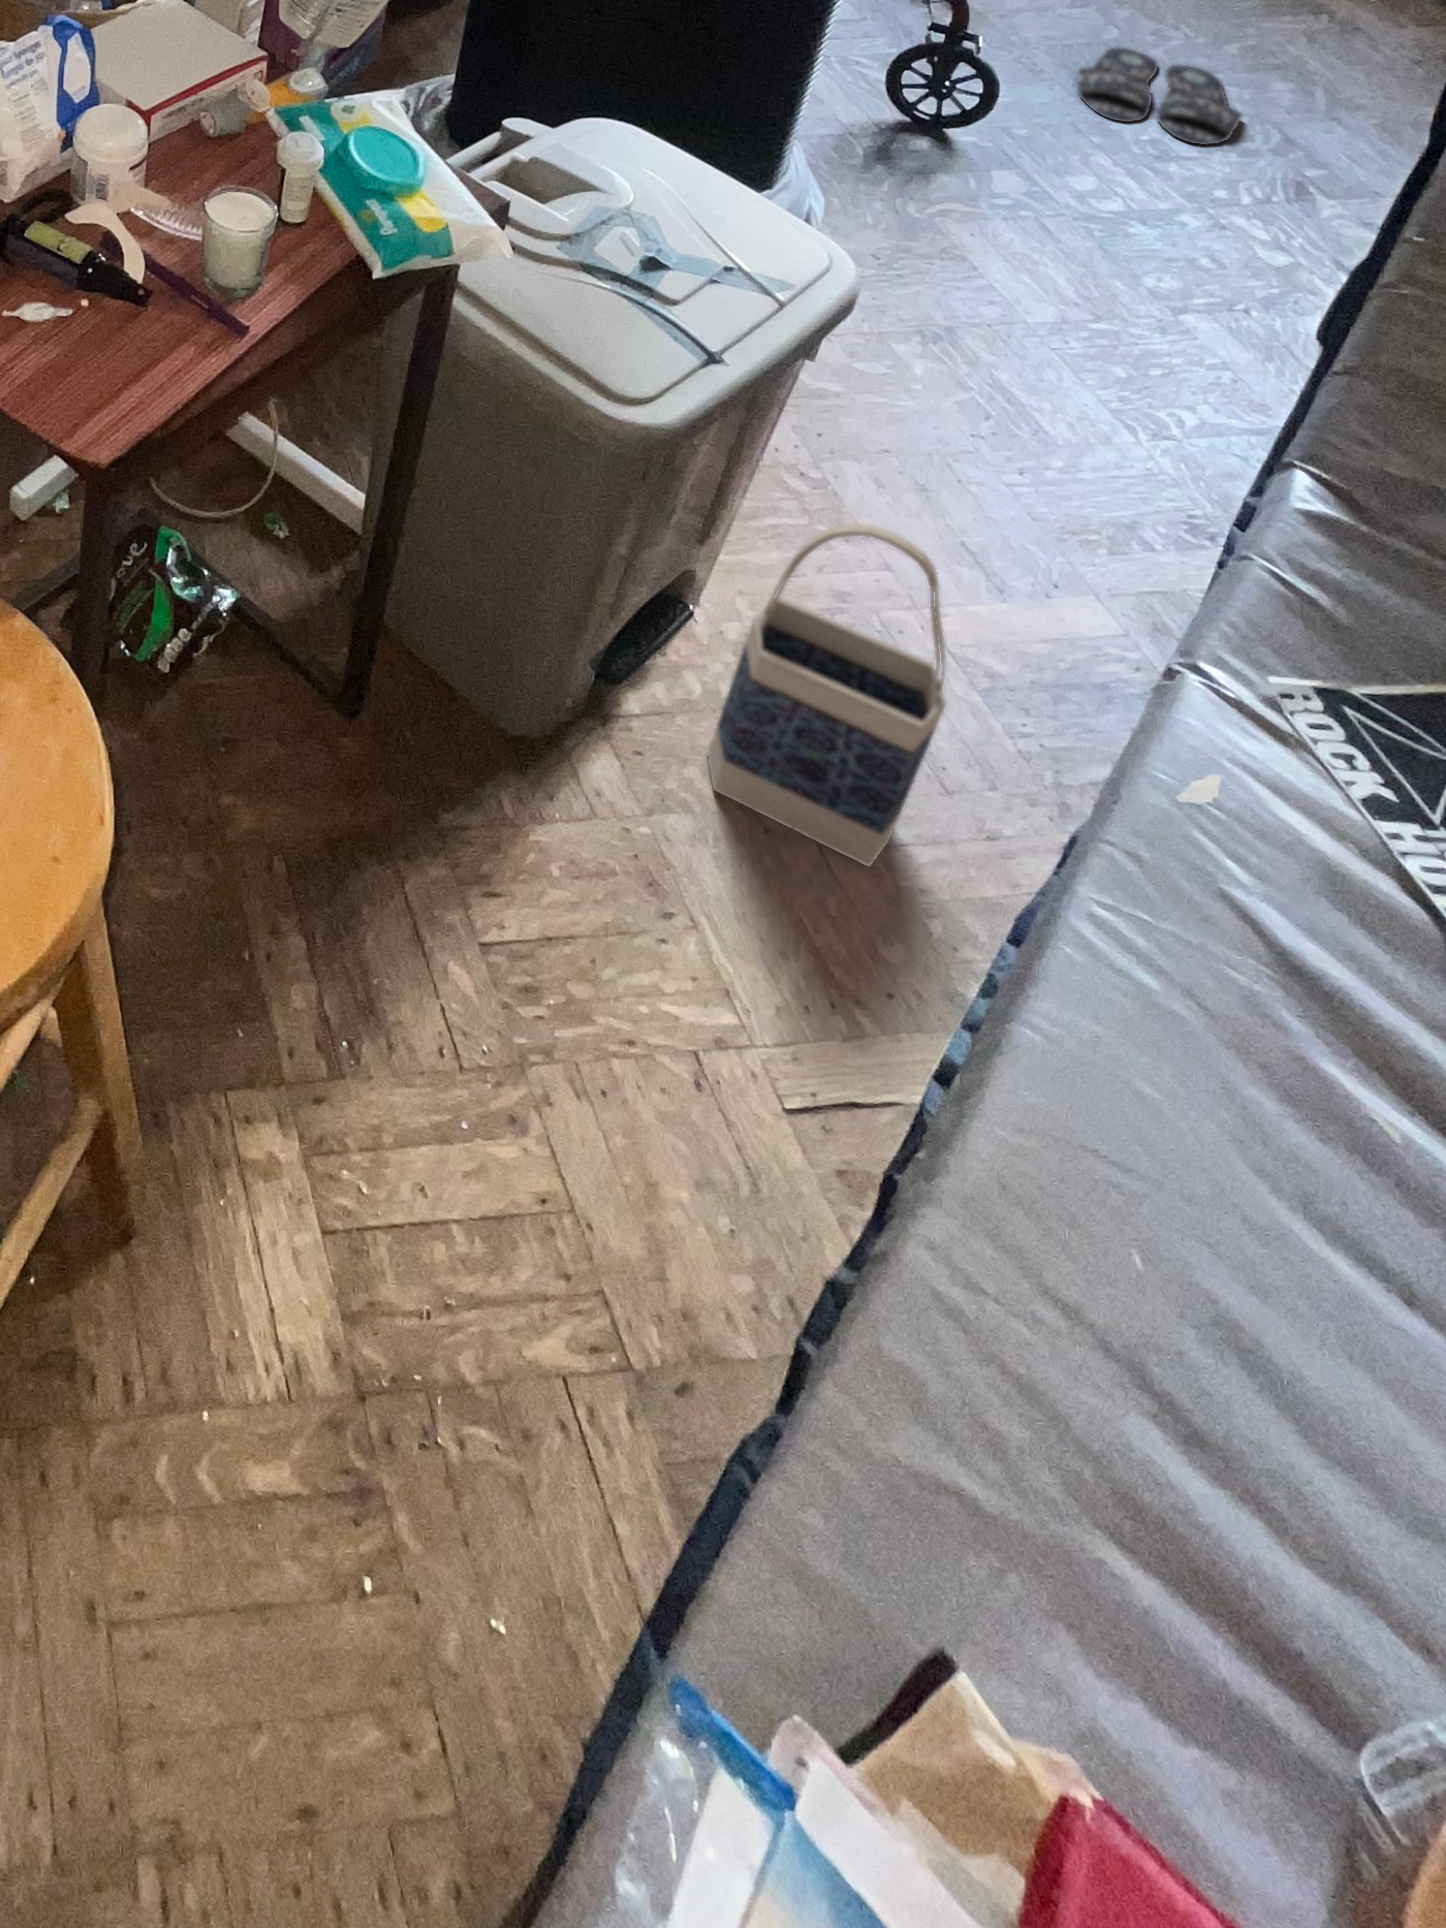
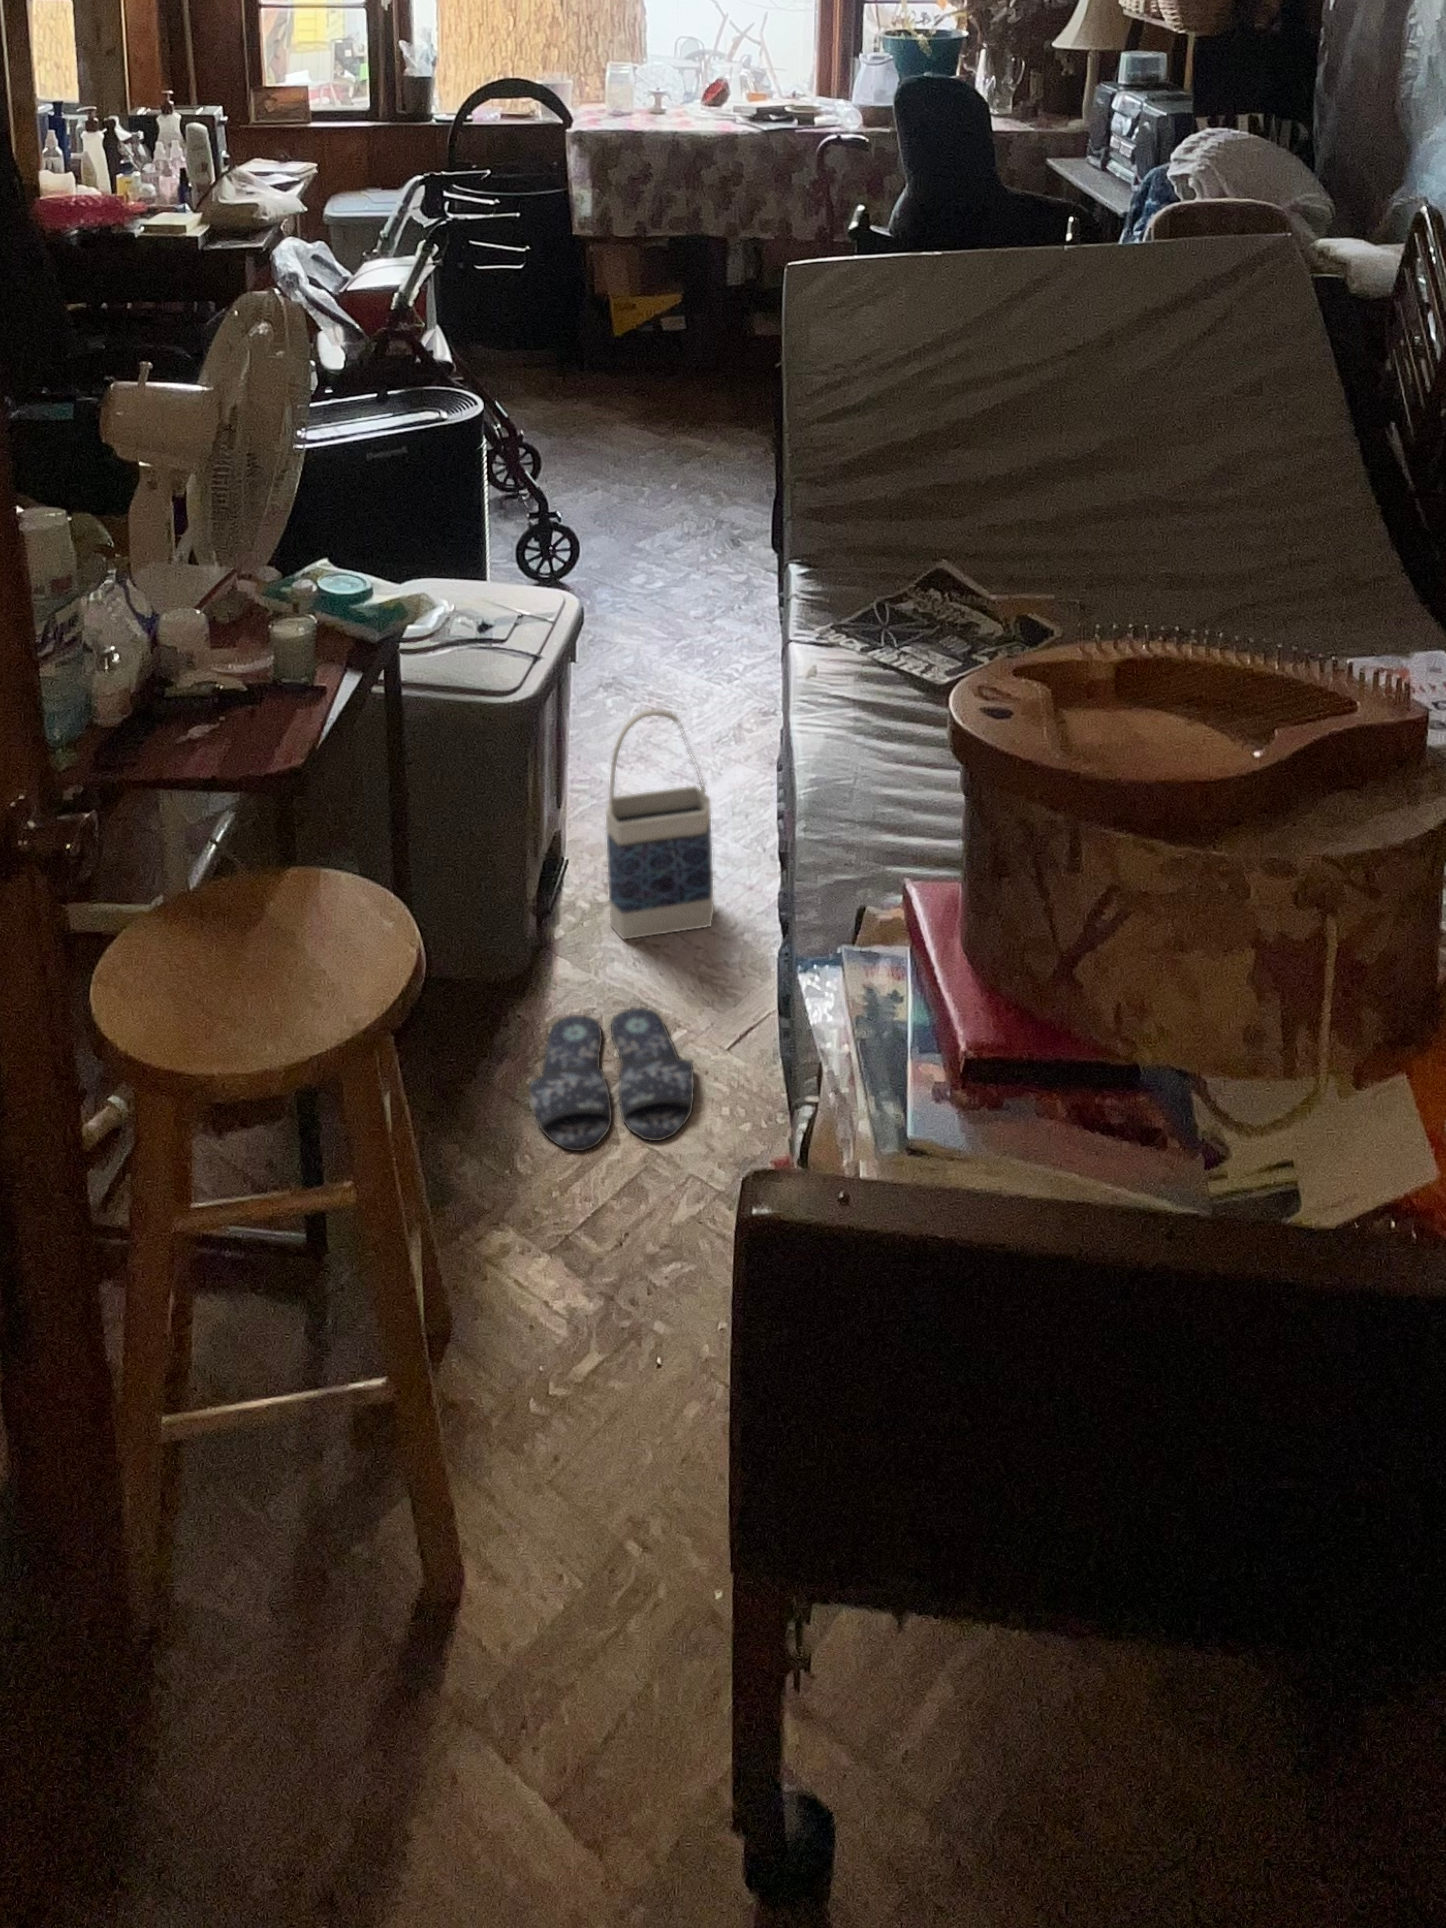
slippers: present [1078,47,1241,145] -> present [529,1008,694,1151]

